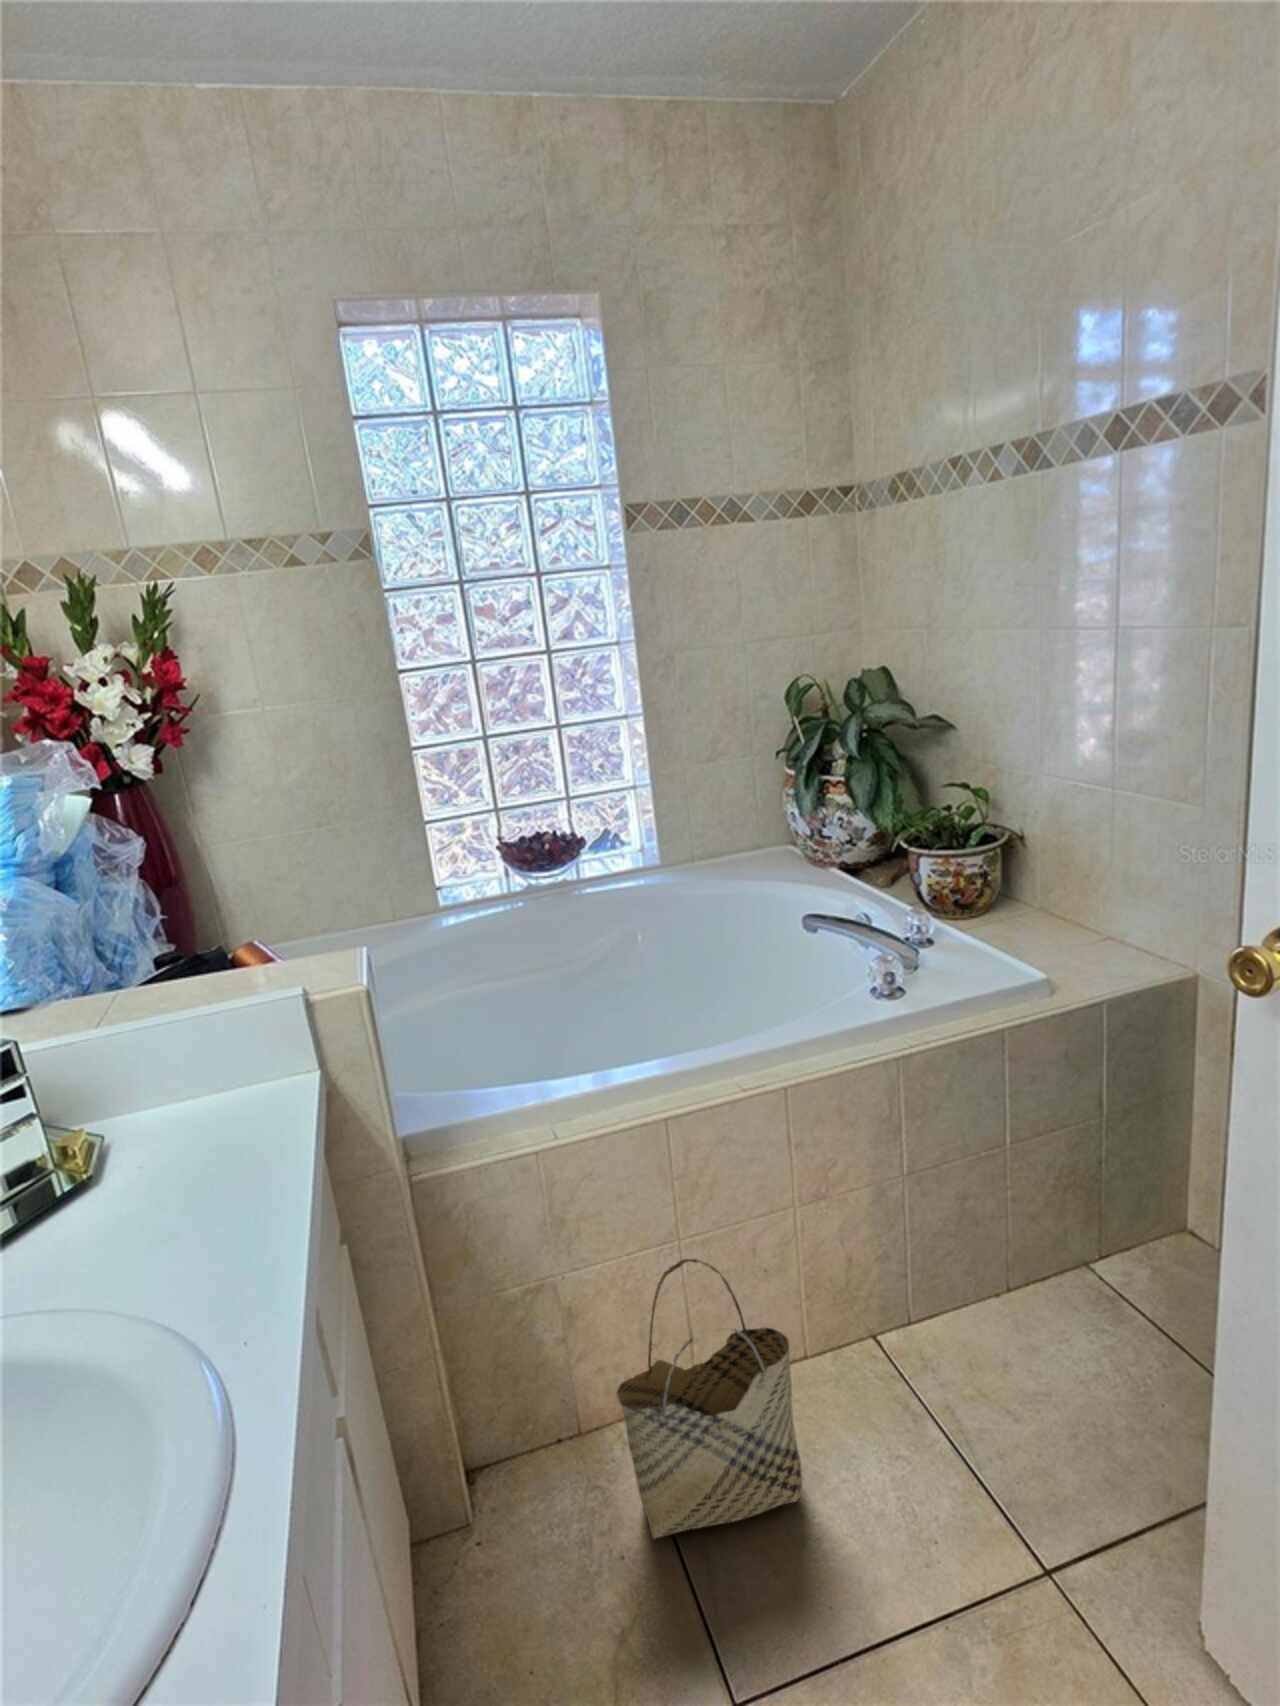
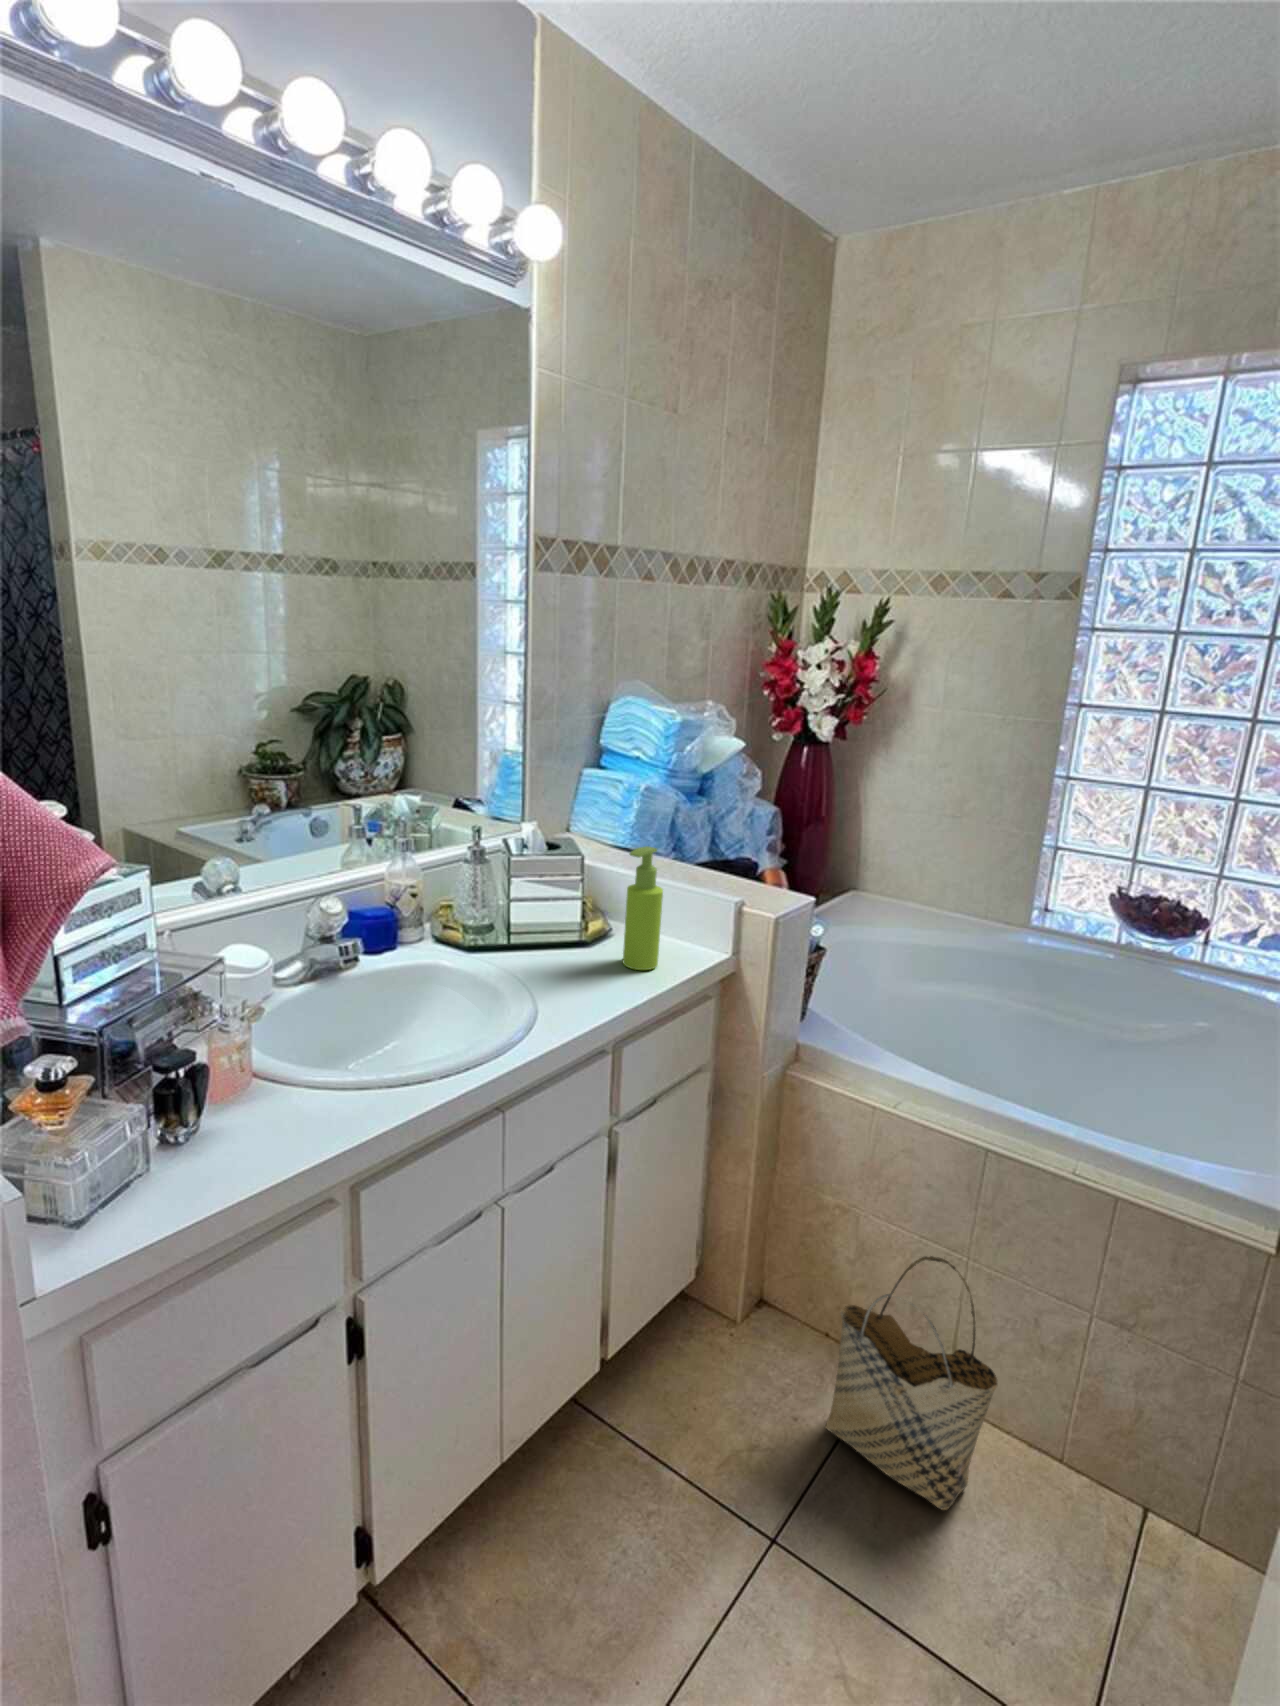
soap dispenser: none [136,973,240,1189] -> present [623,846,663,970]

